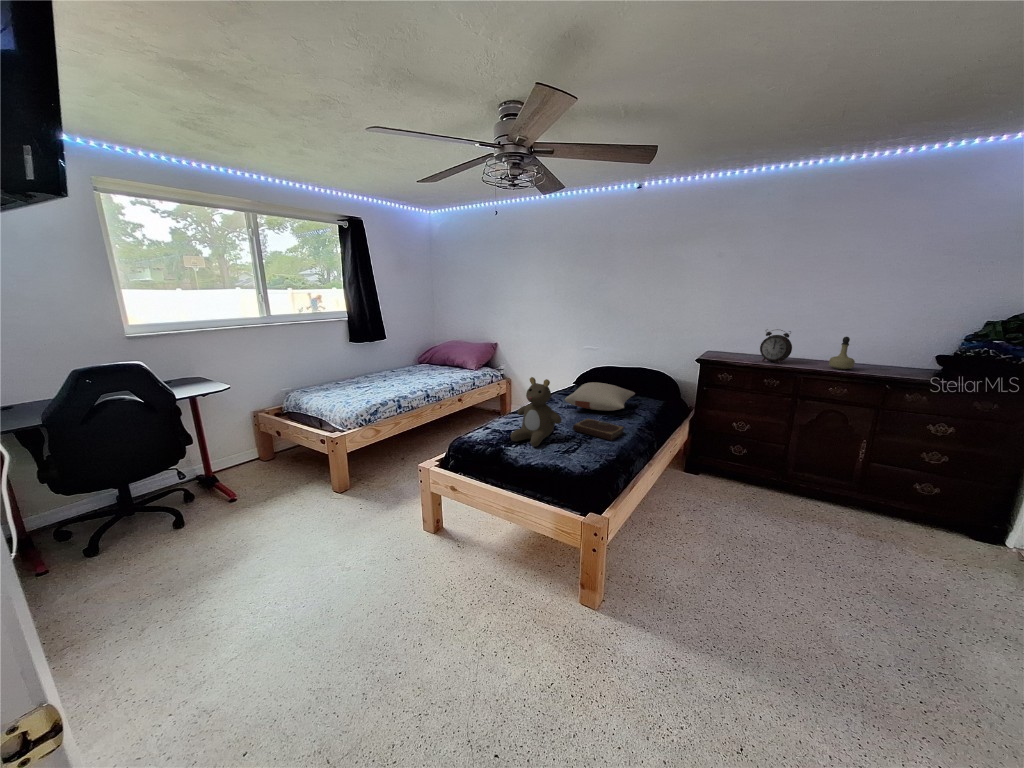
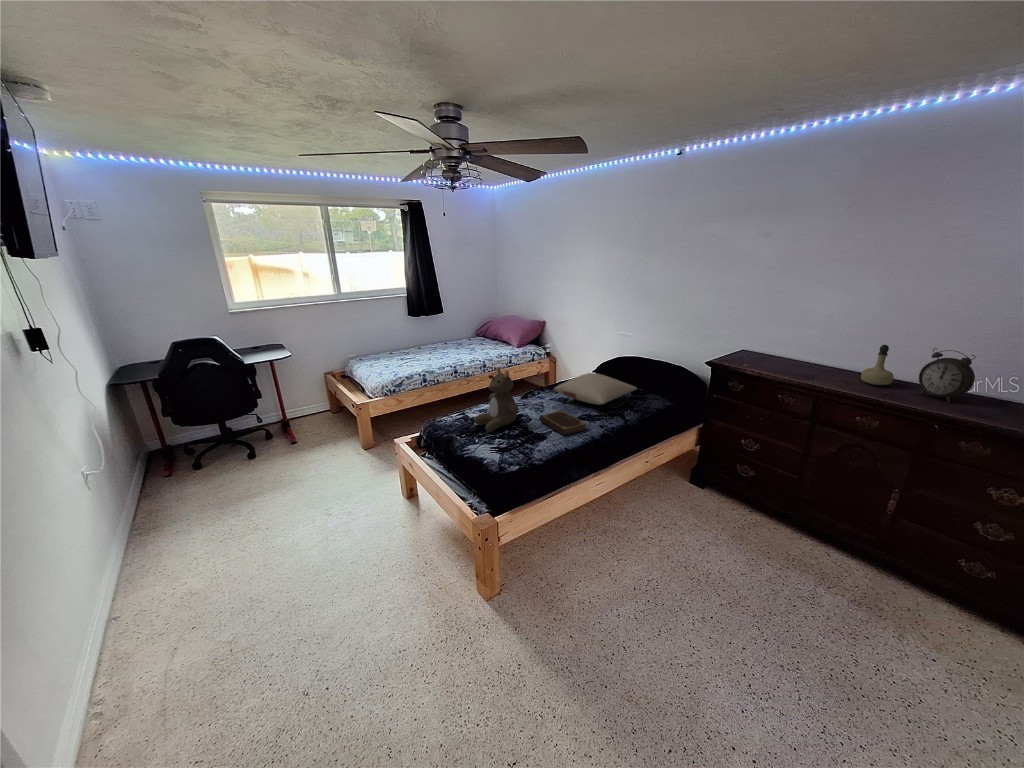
alarm clock: present [760,330,792,363] -> present [919,348,976,402]

